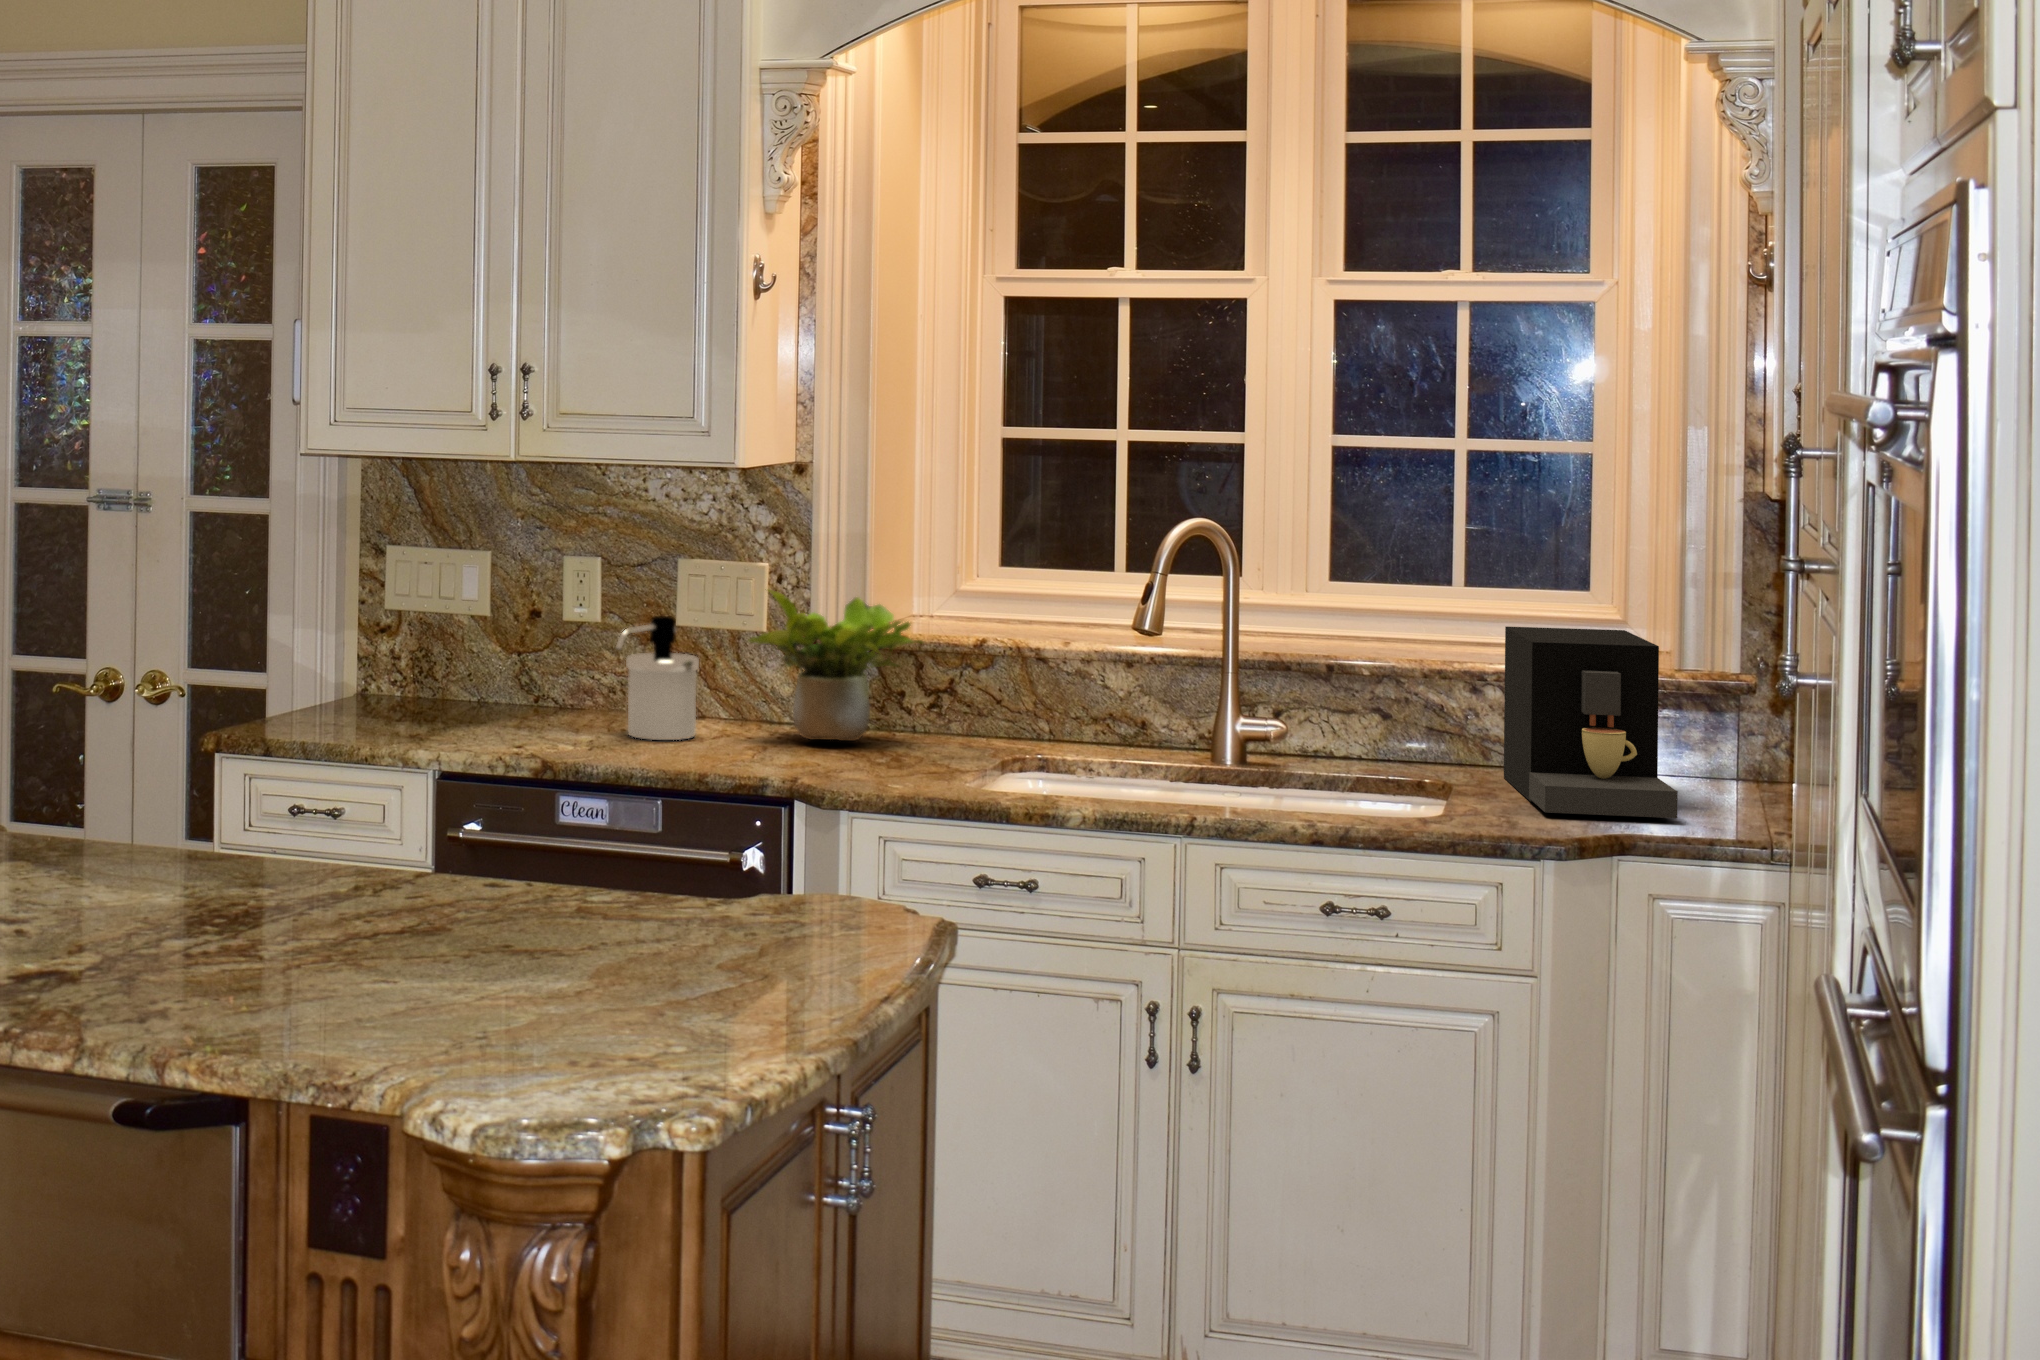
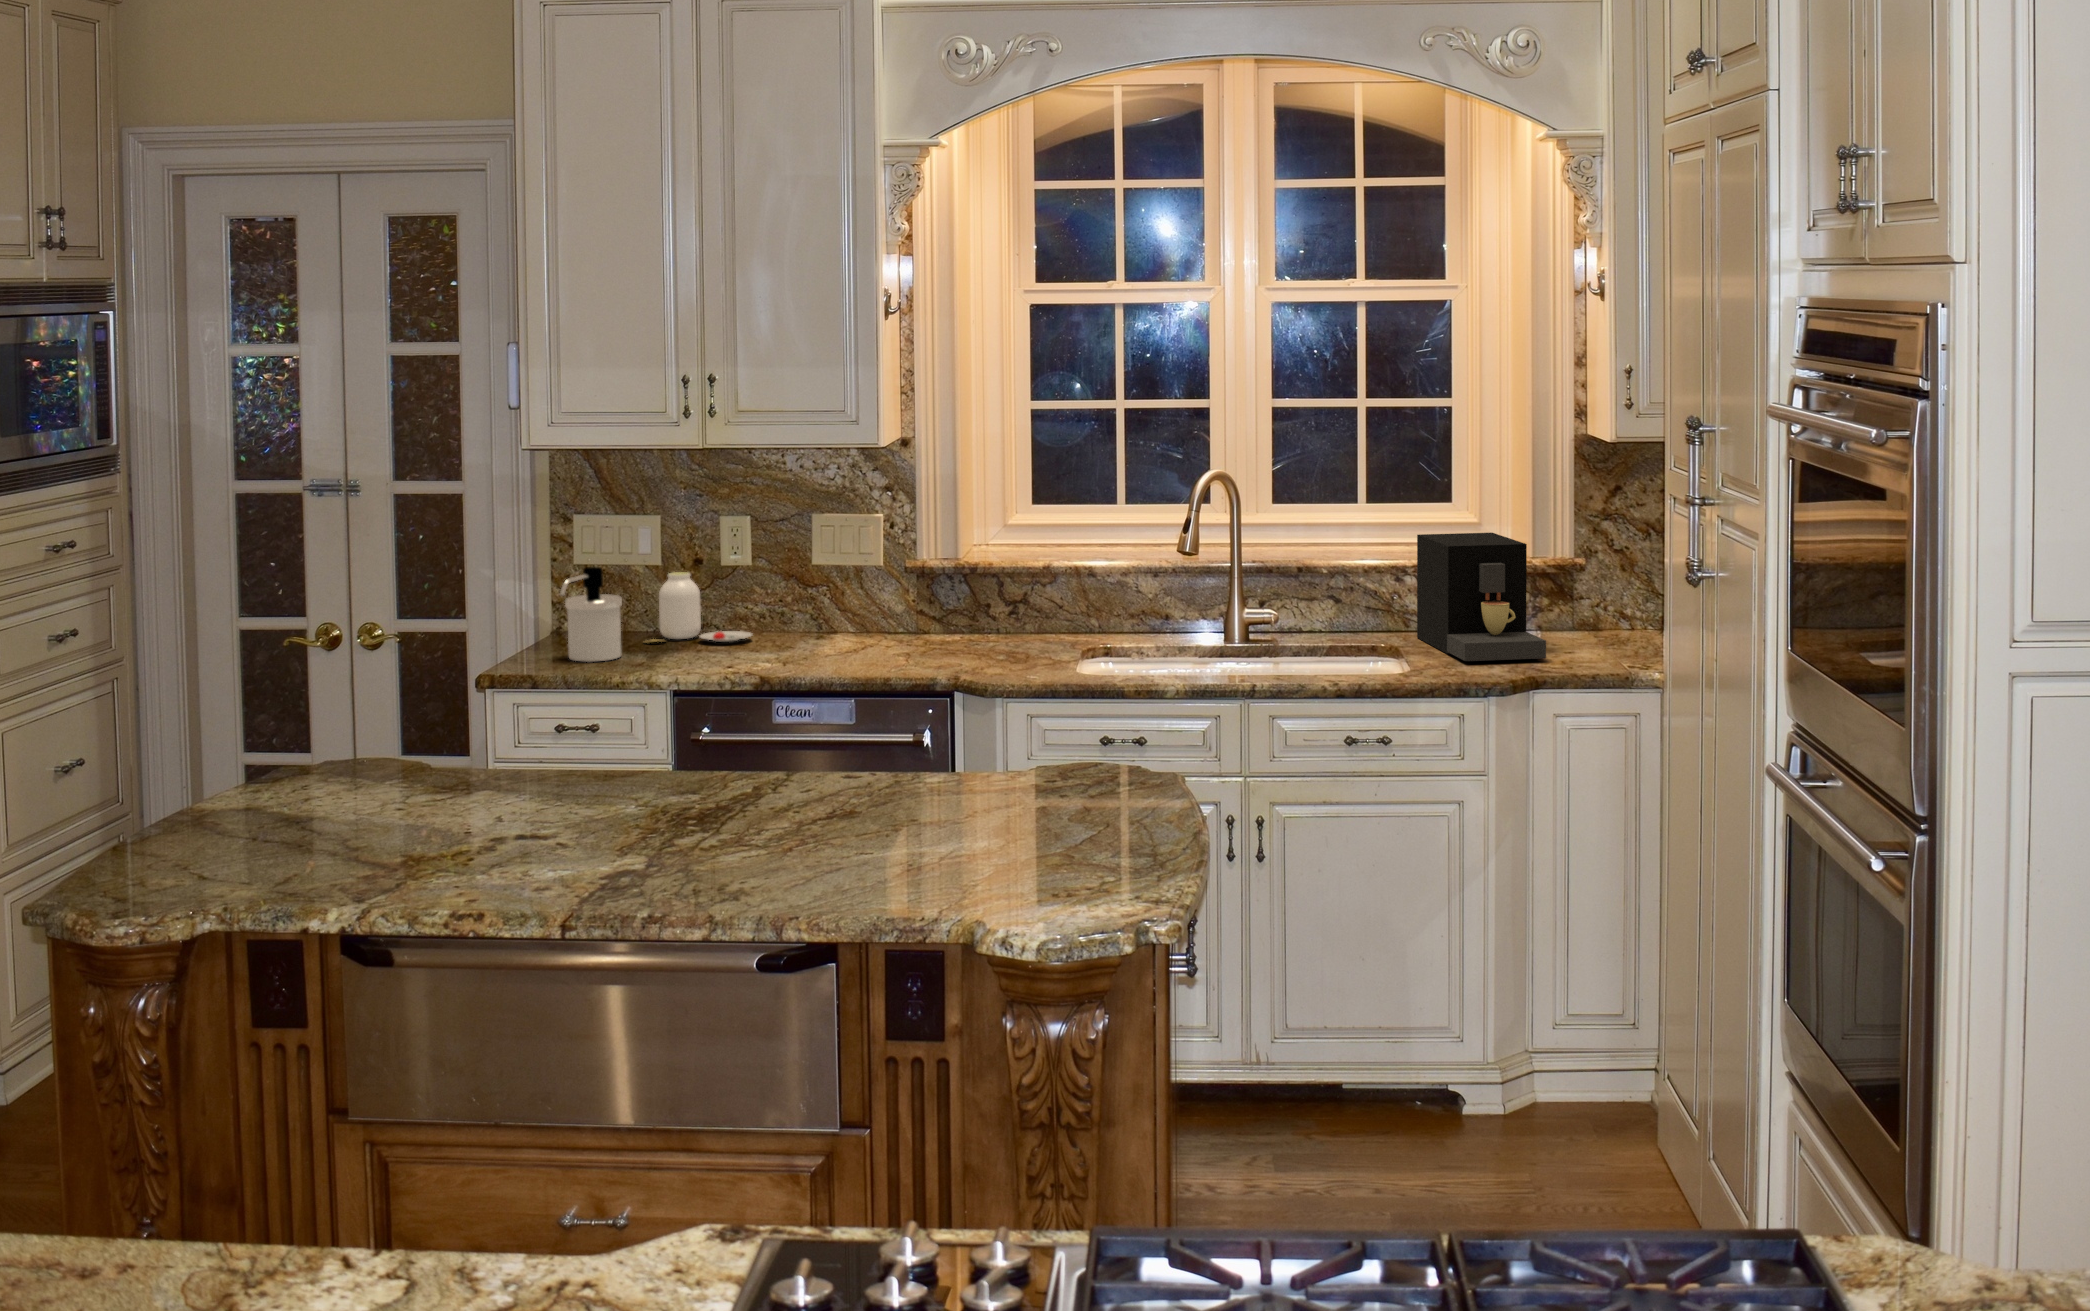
potted plant: present [749,589,923,741] -> none [889,537,1017,647]
soap dispenser: present [616,616,699,740] -> present [560,567,622,662]
jar: none [452,621,588,714] -> present [645,572,752,643]

